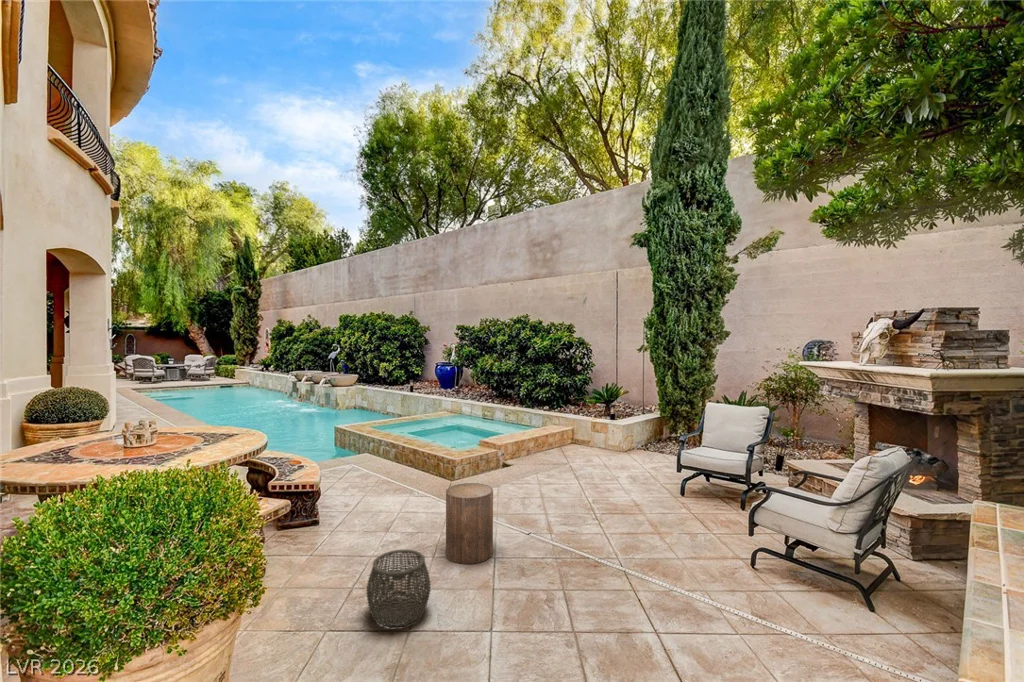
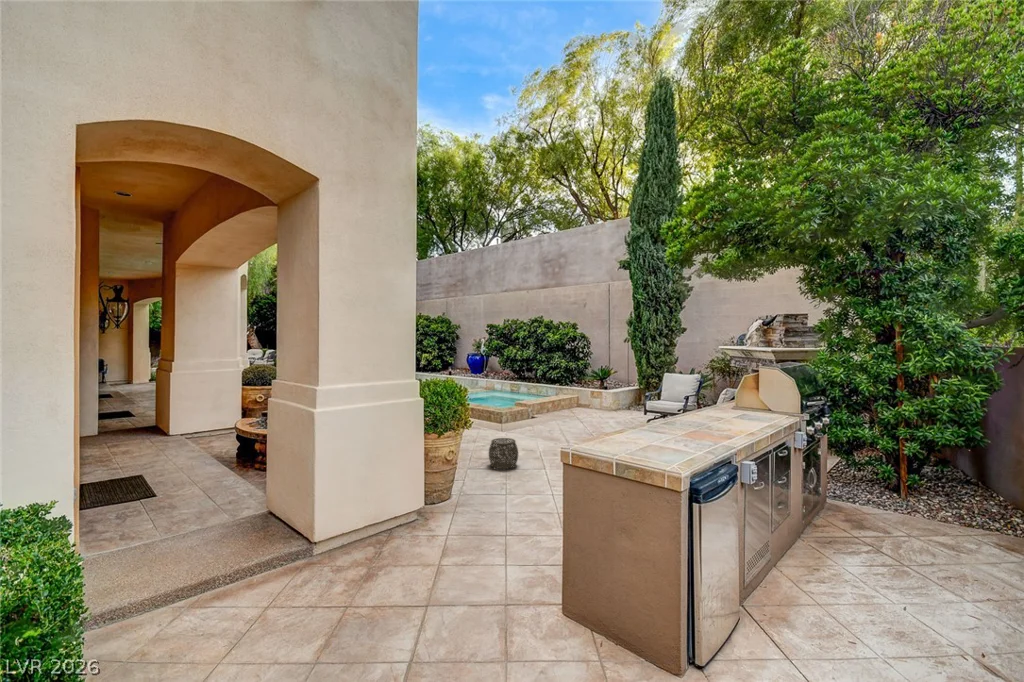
stool: present [446,483,493,564] -> none [516,414,541,453]

